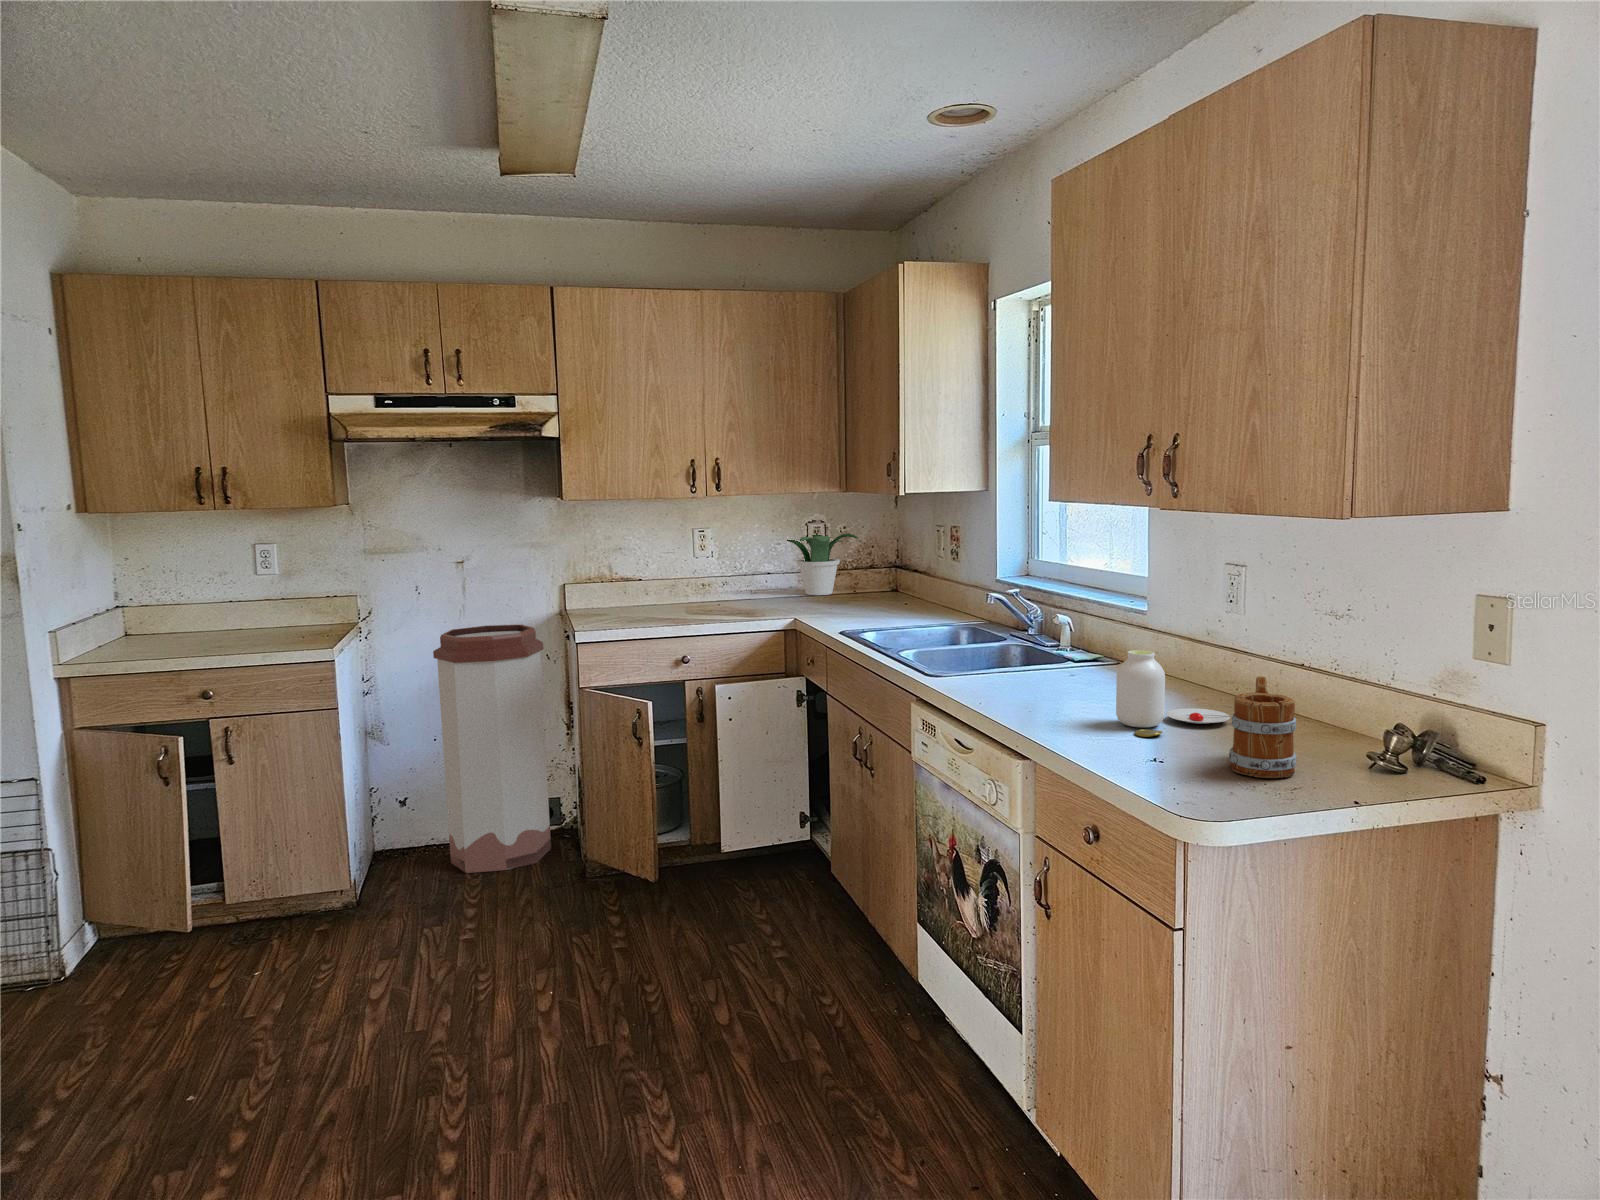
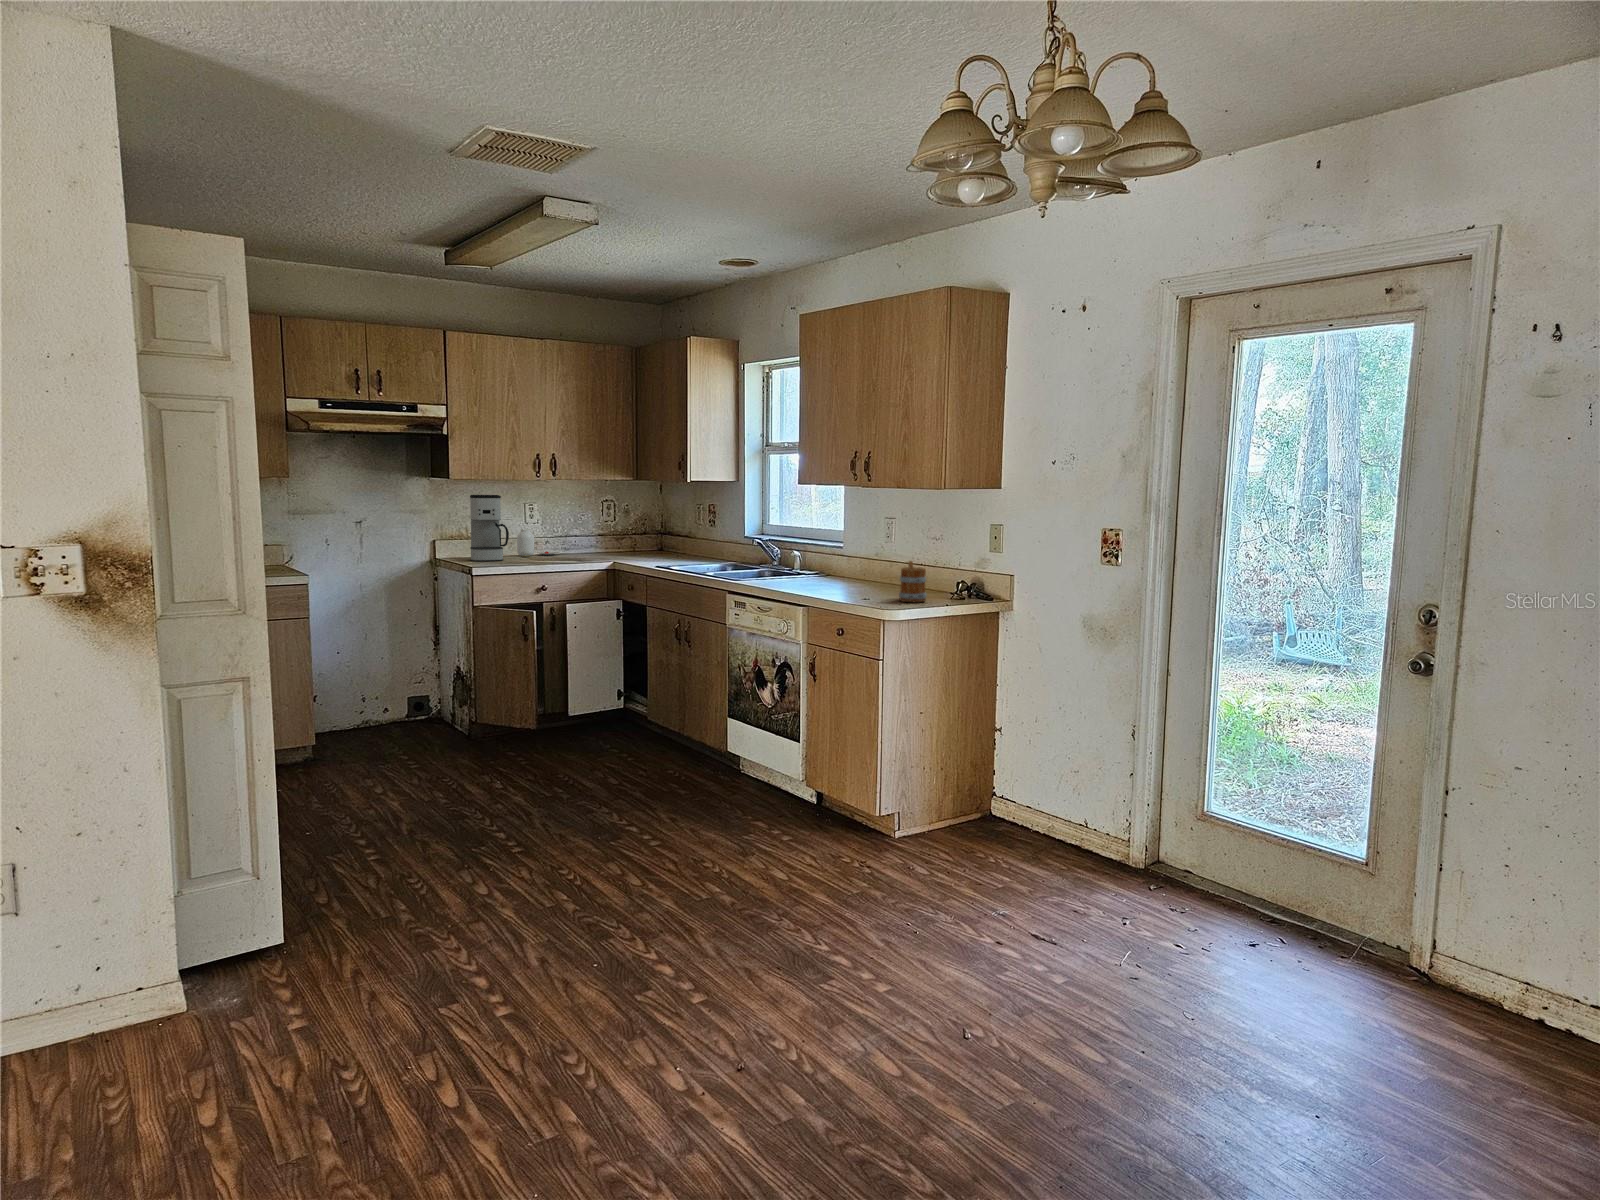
coffee maker: none [602,518,657,615] -> present [470,495,509,561]
potted plant: present [787,533,858,595] -> none [583,509,638,552]
trash can: present [433,625,551,873] -> none [352,568,432,742]
jar: present [1116,650,1231,737] -> present [517,529,558,557]

